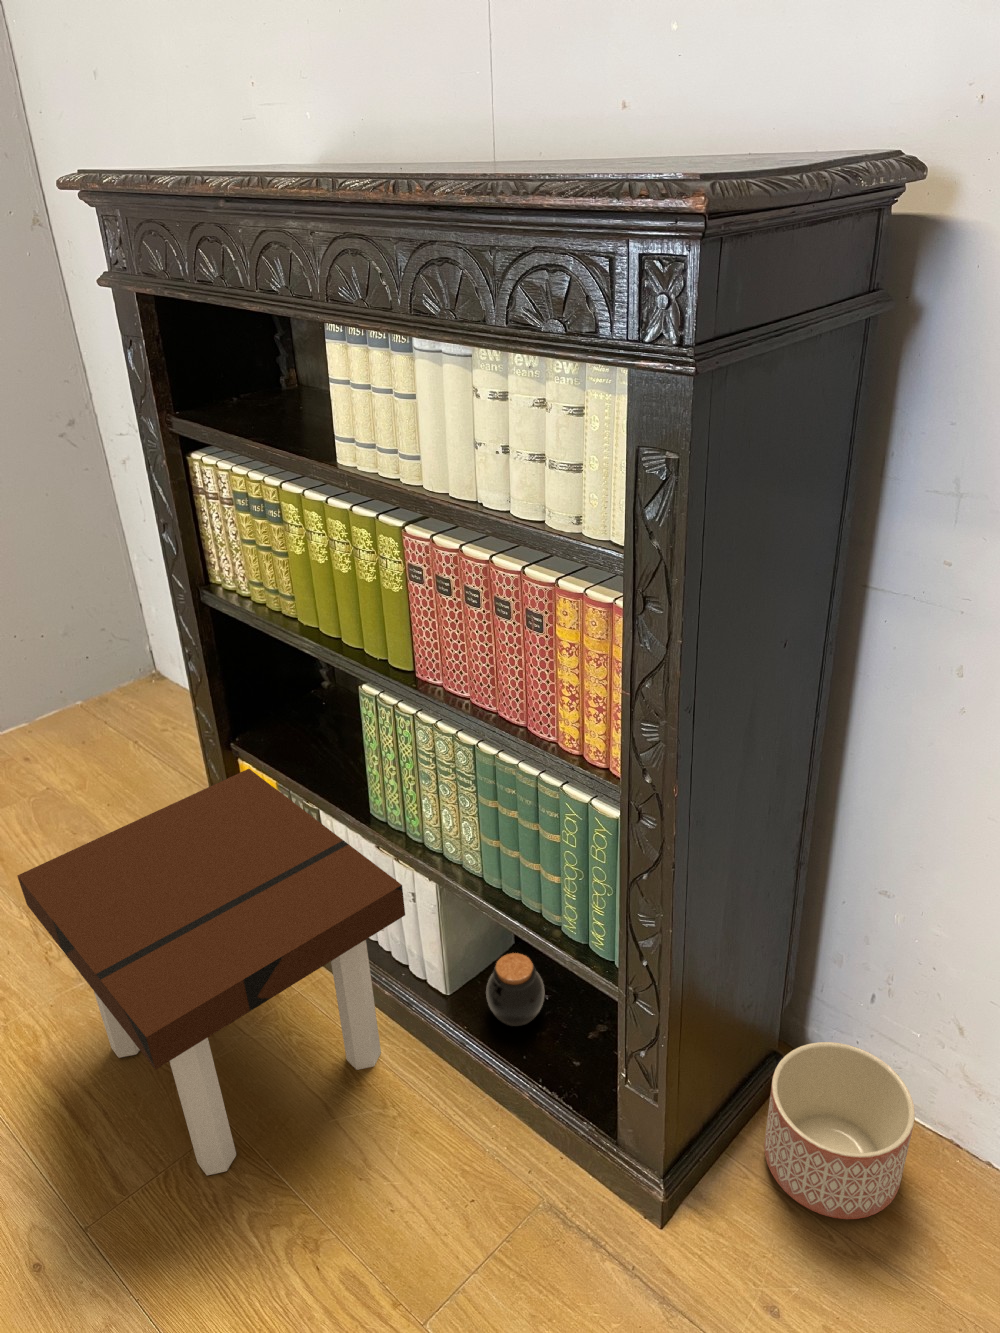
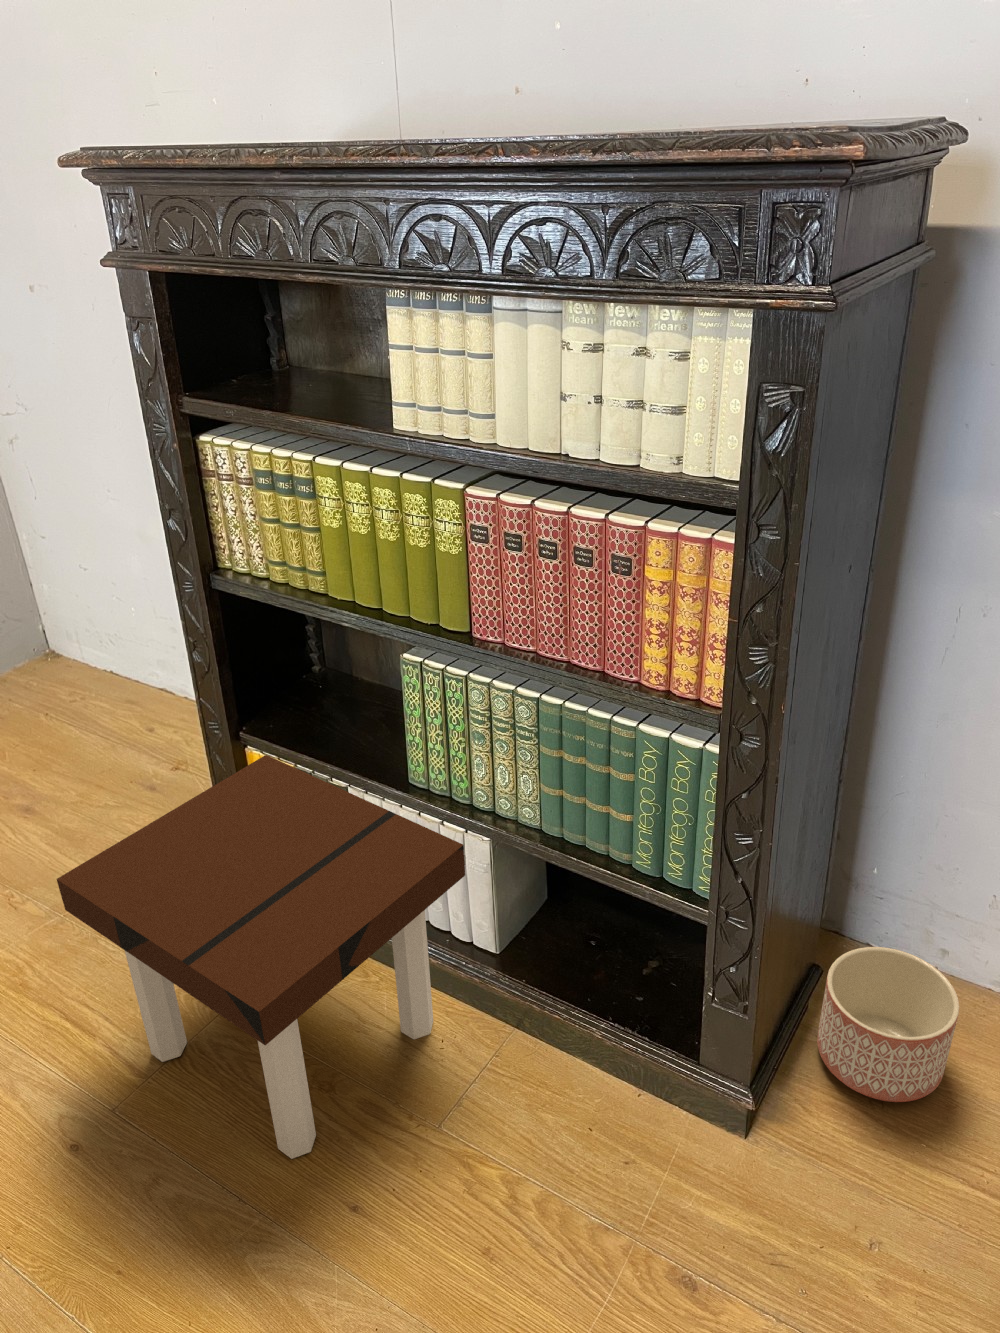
jar: present [486,953,544,1026] -> none [540,903,597,973]

